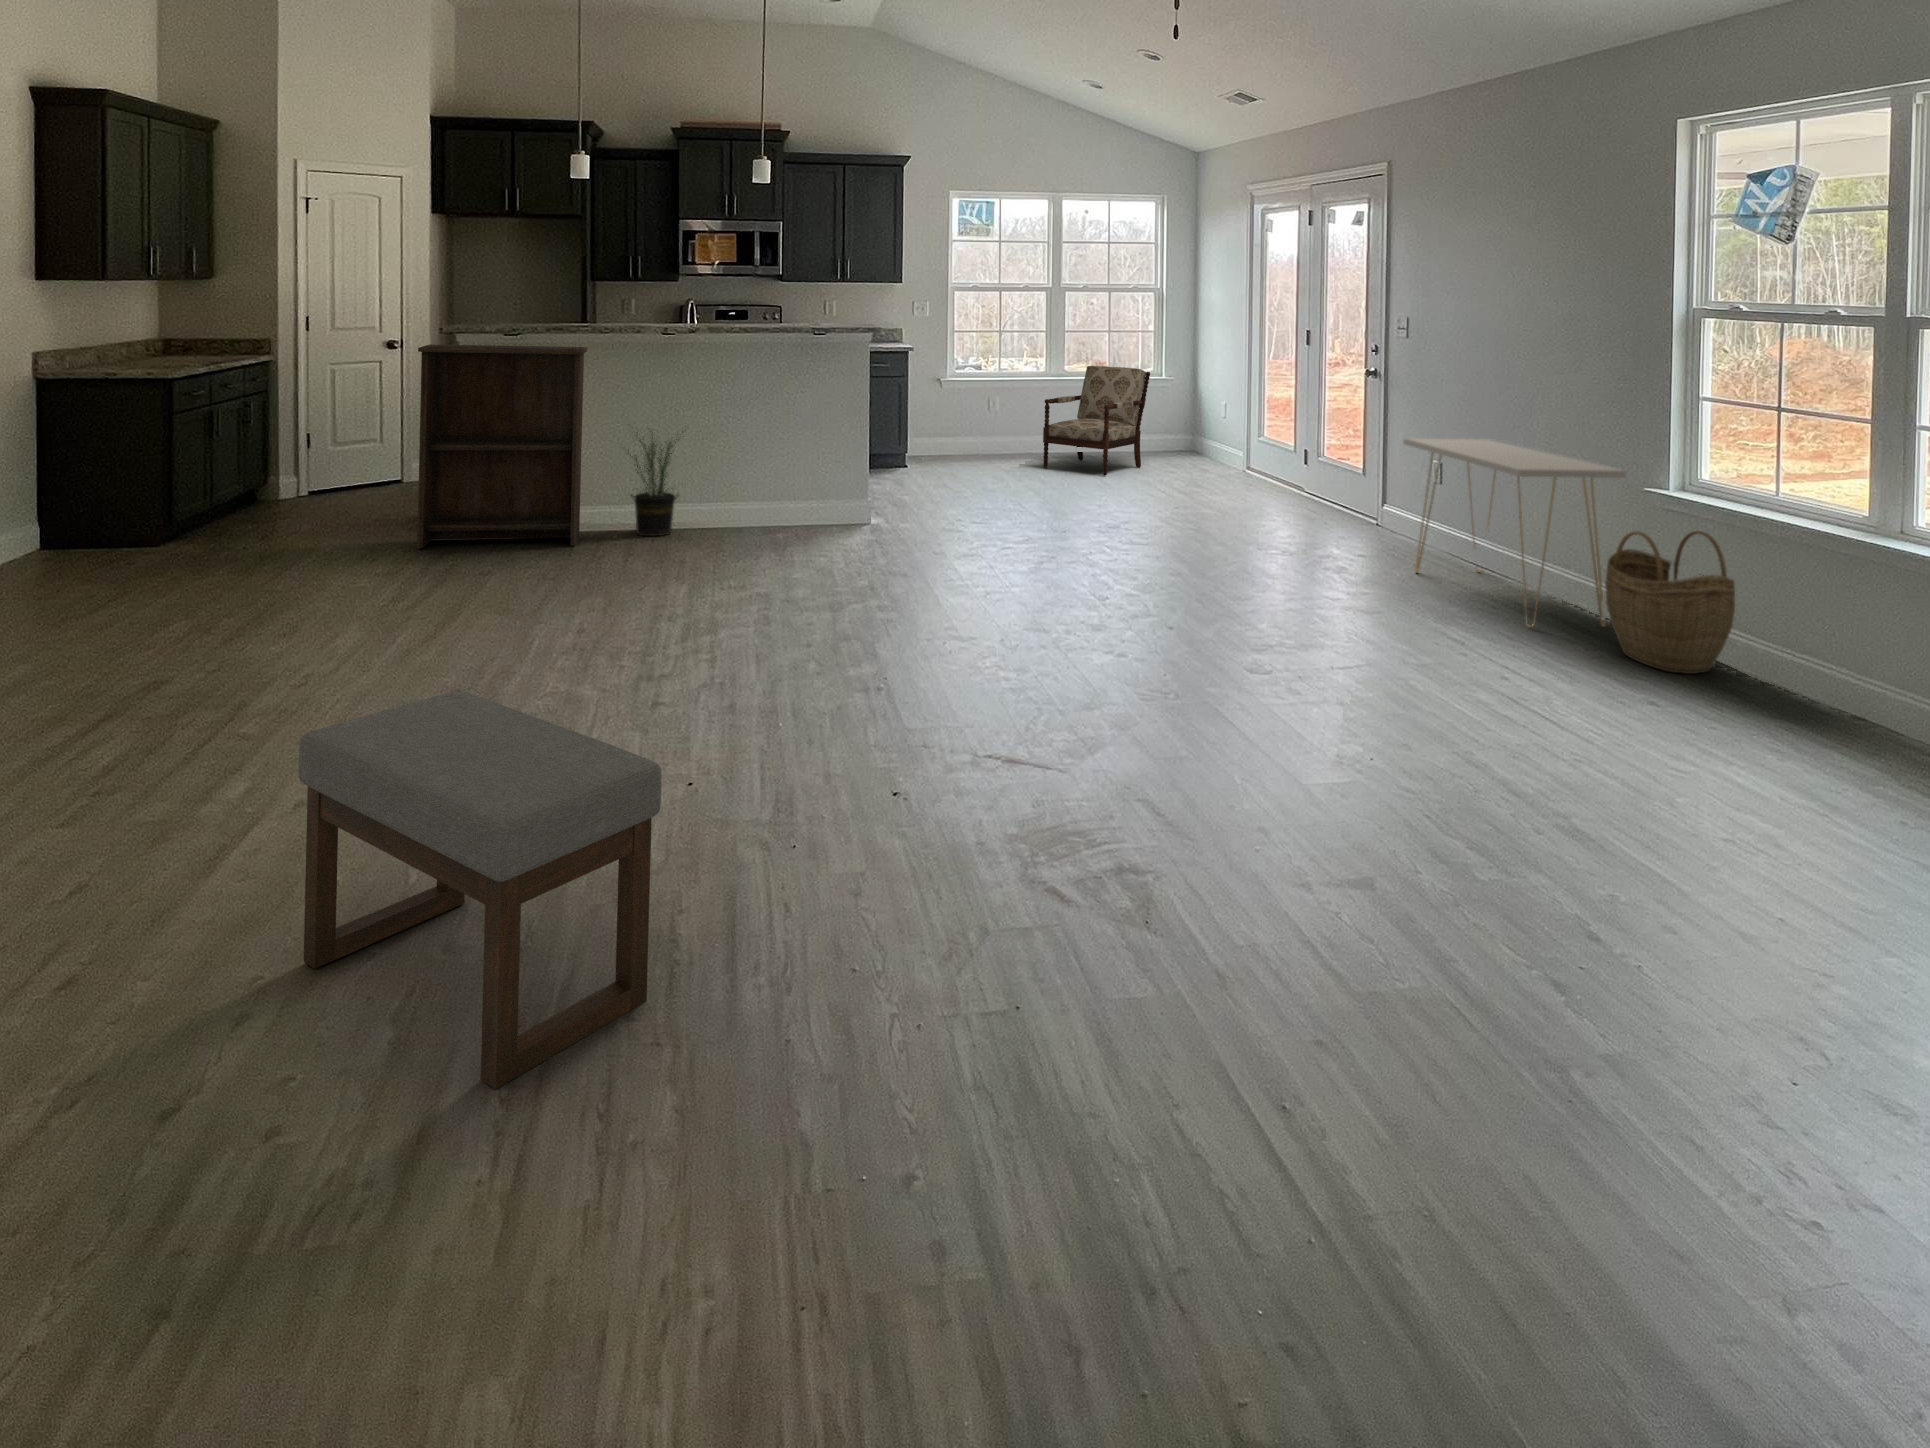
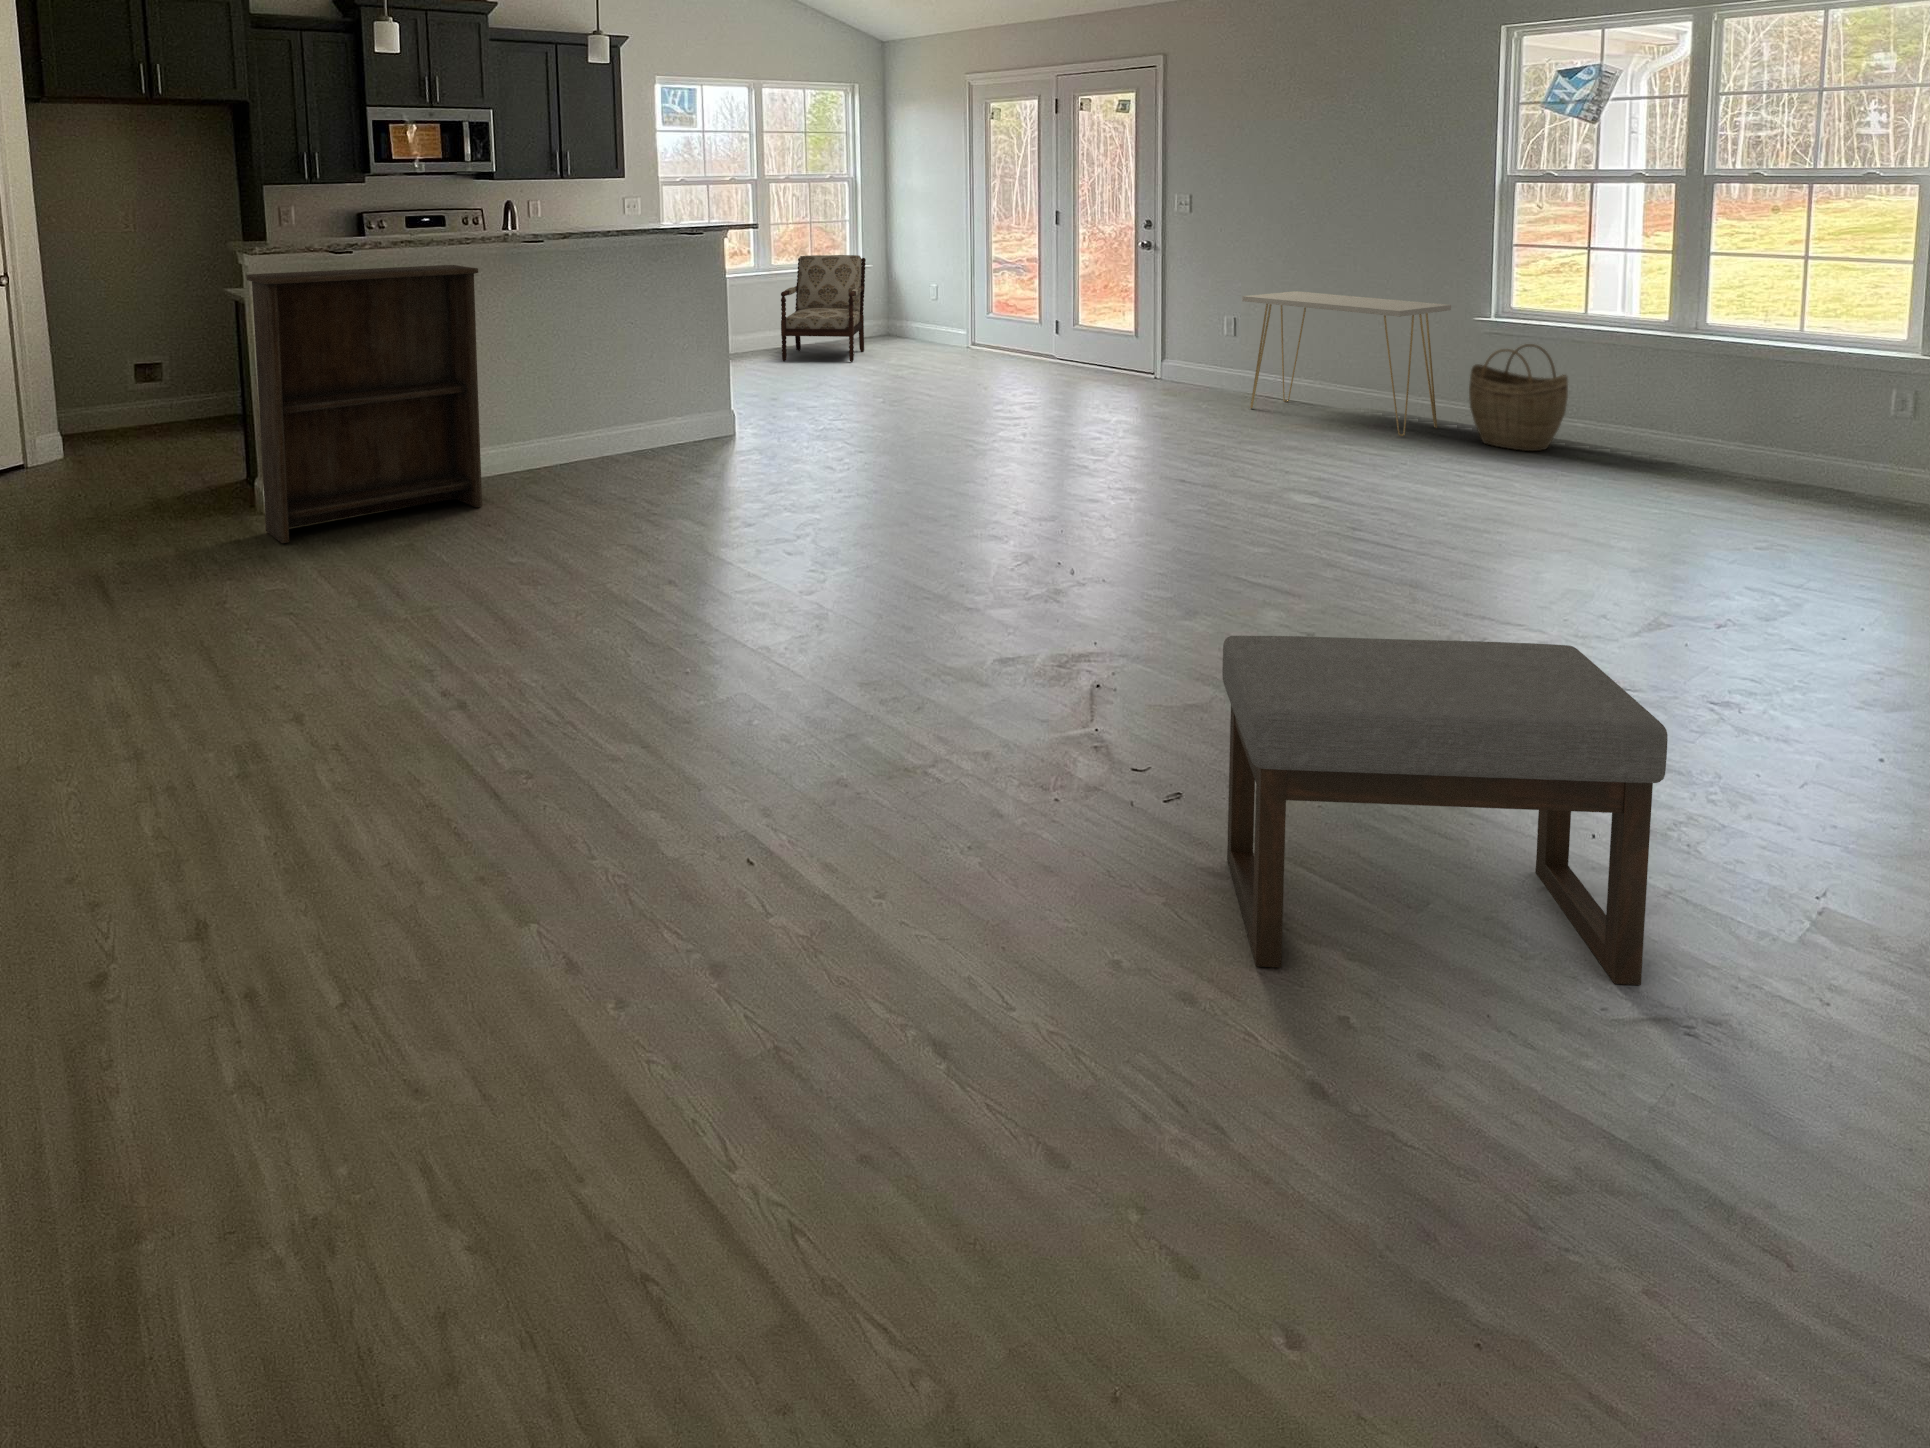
potted plant: present [630,429,683,536] -> none [486,345,580,483]

